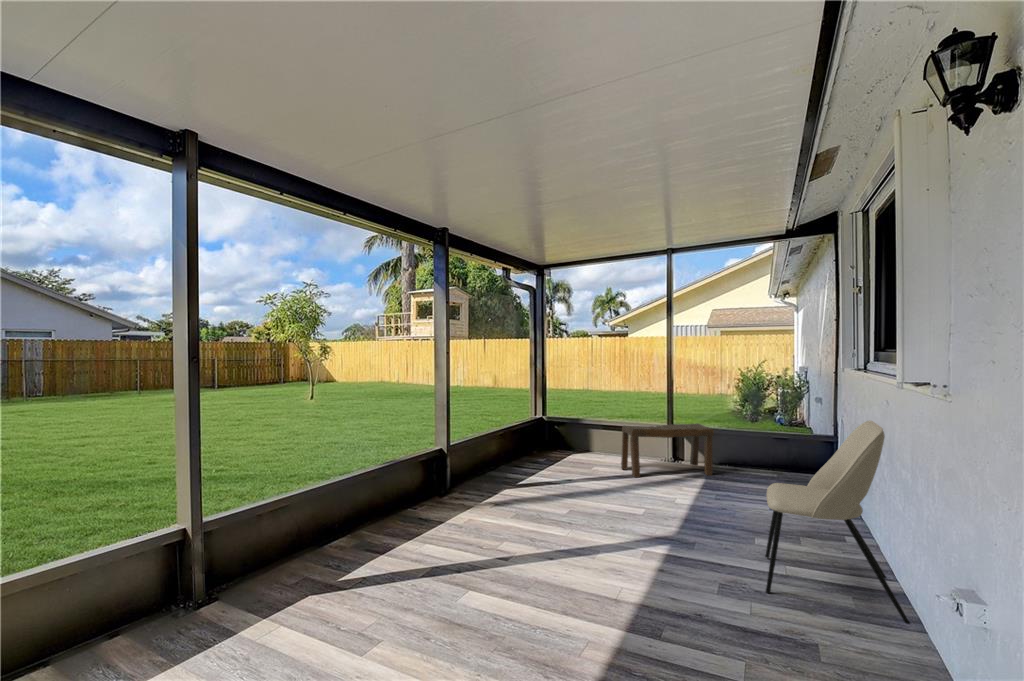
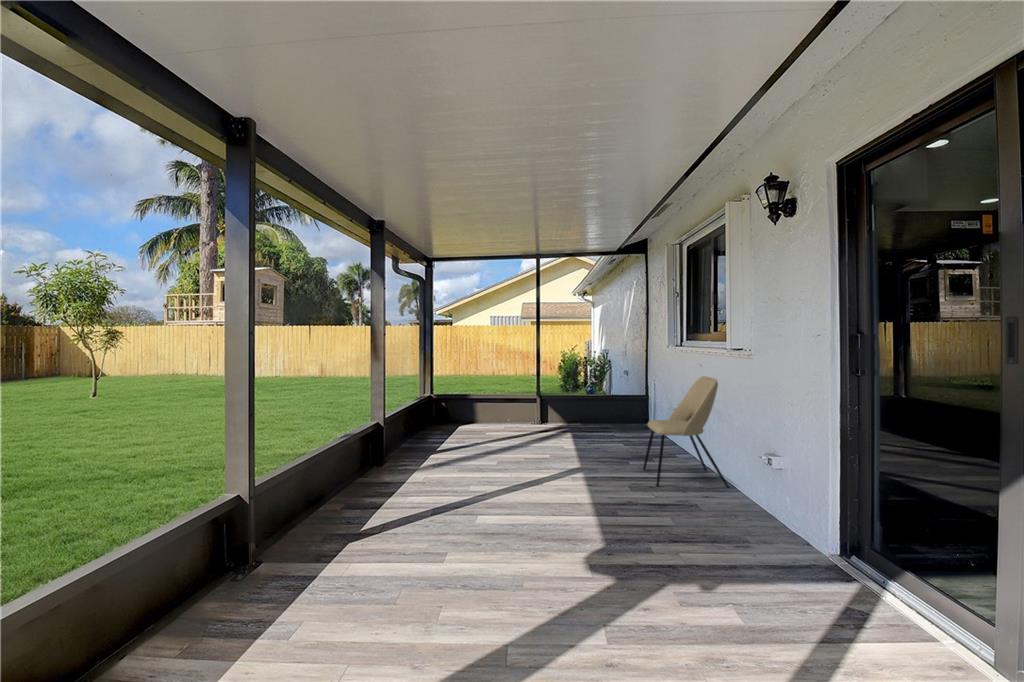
bench: present [621,424,714,478] -> none [506,392,576,436]

